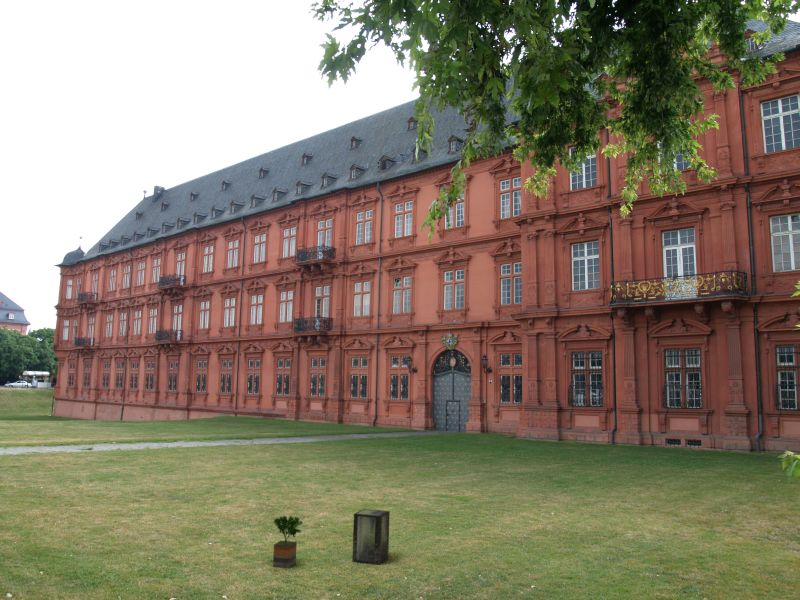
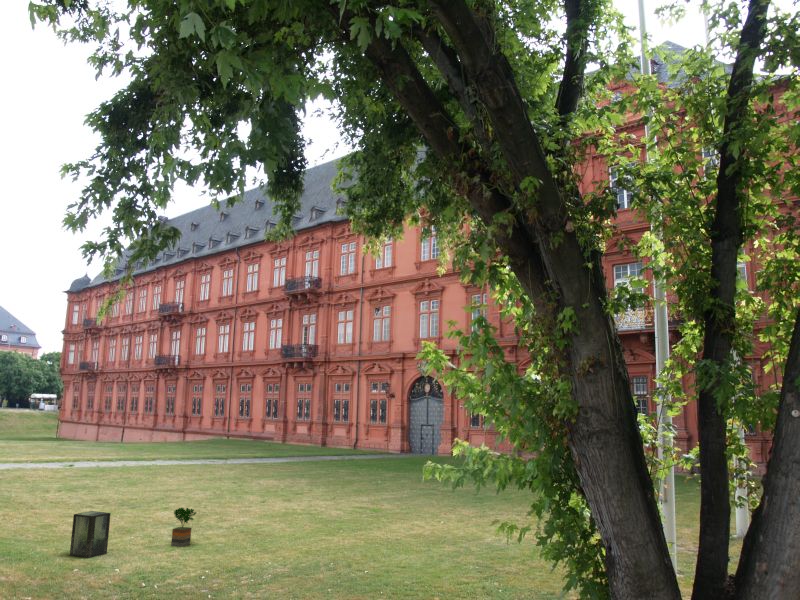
storage box: present [352,509,390,565] -> present [70,511,111,558]

